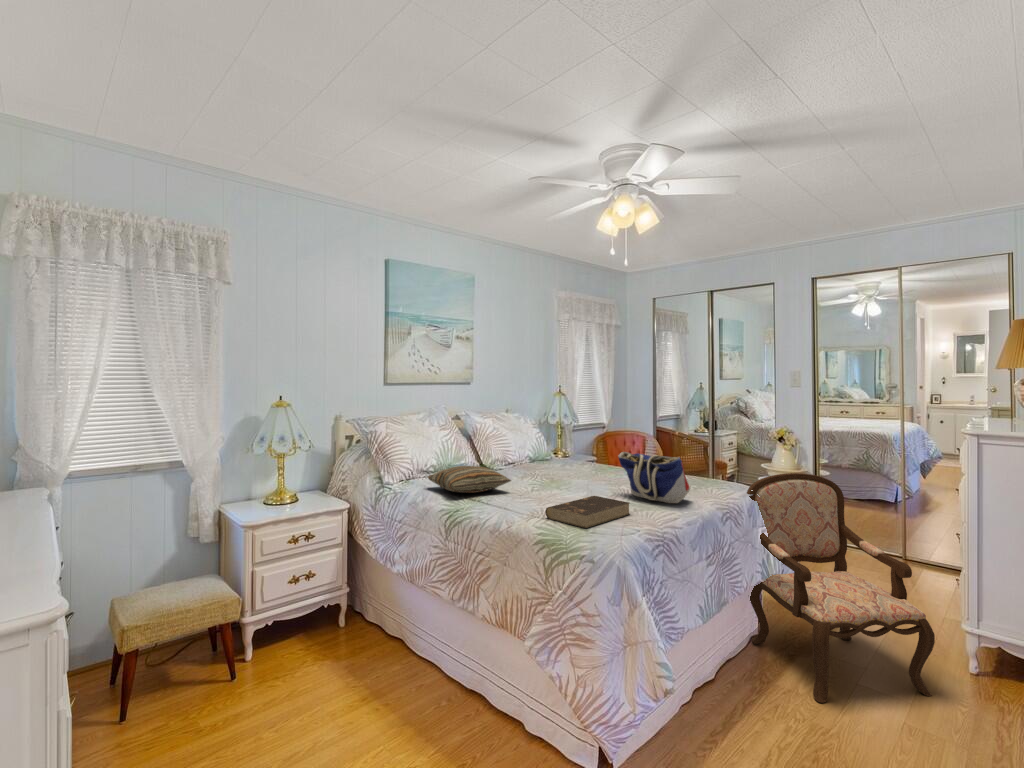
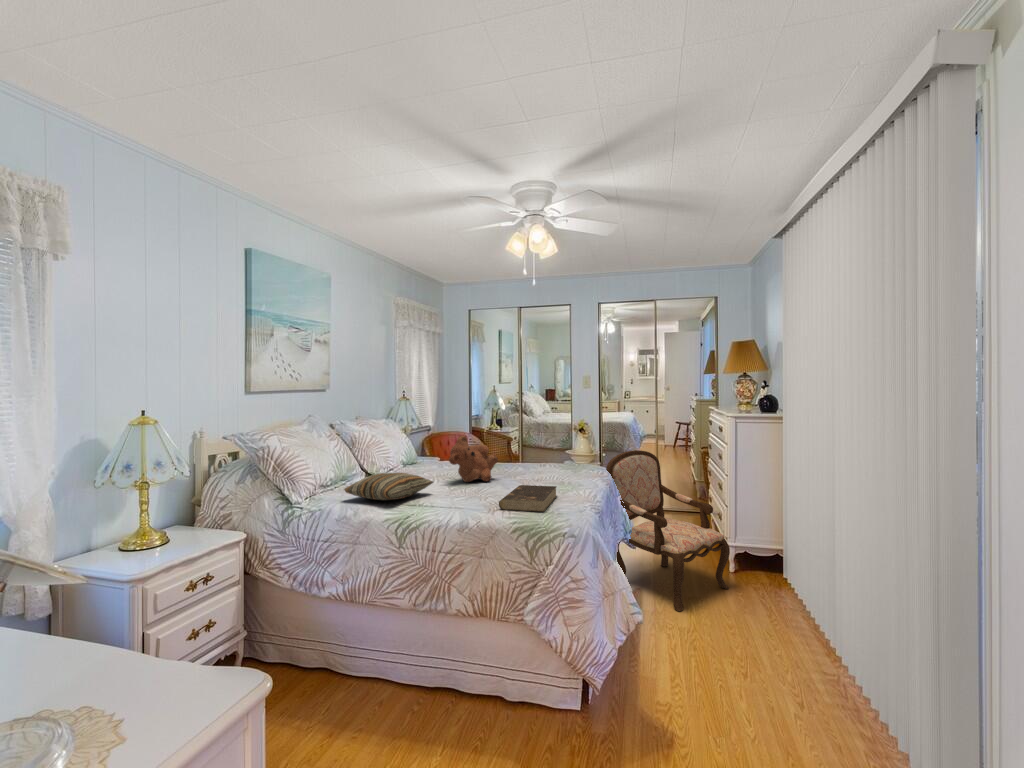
teddy bear: none [539,435,598,488] -> present [449,436,498,482]
tote bag: present [618,452,691,503] -> none [523,445,583,484]

